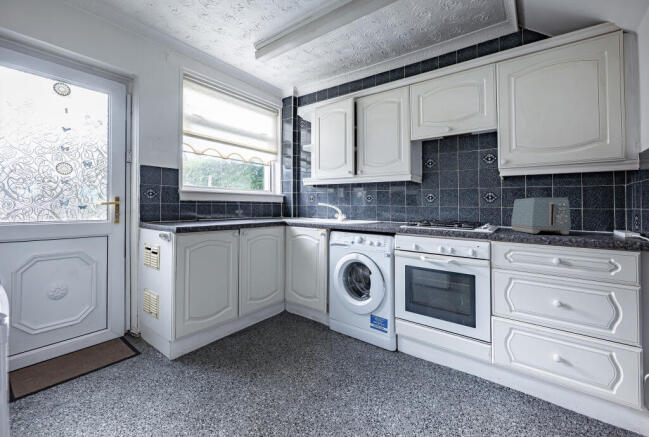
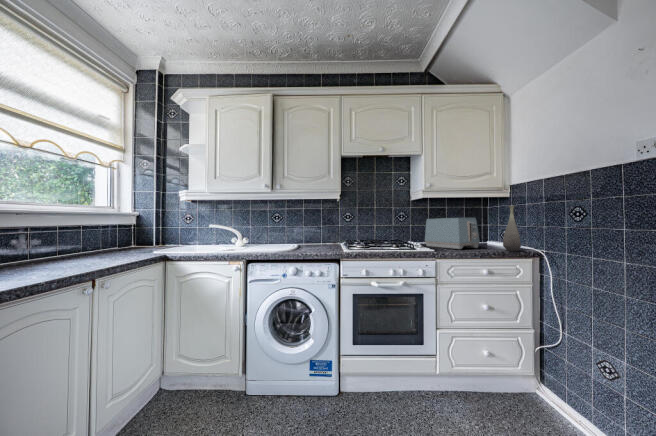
bottle: none [595,182,622,240] -> present [503,206,521,251]

